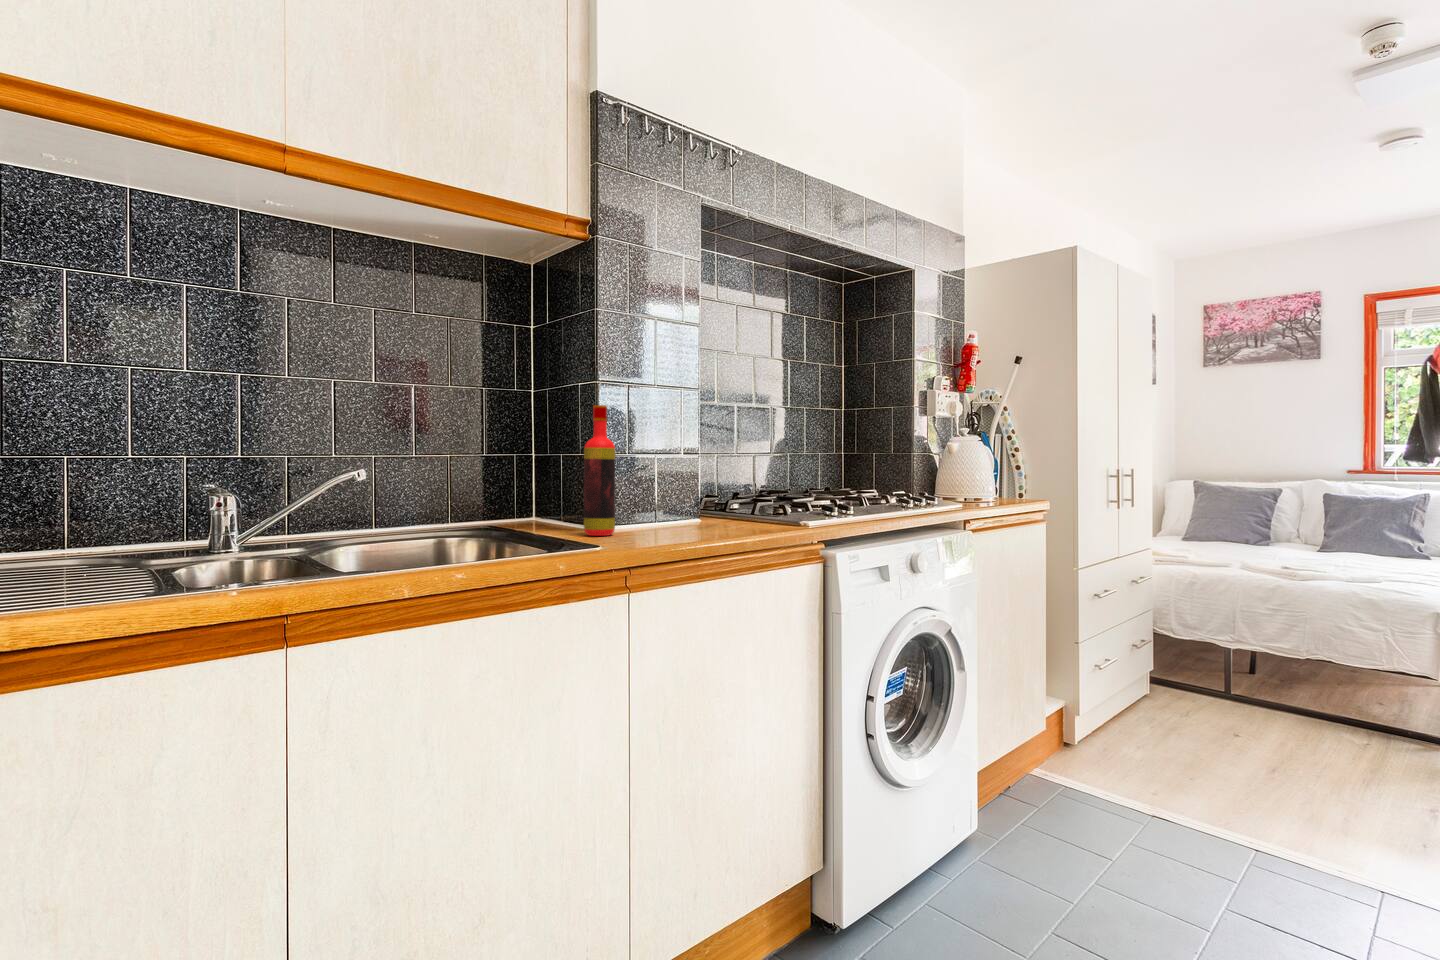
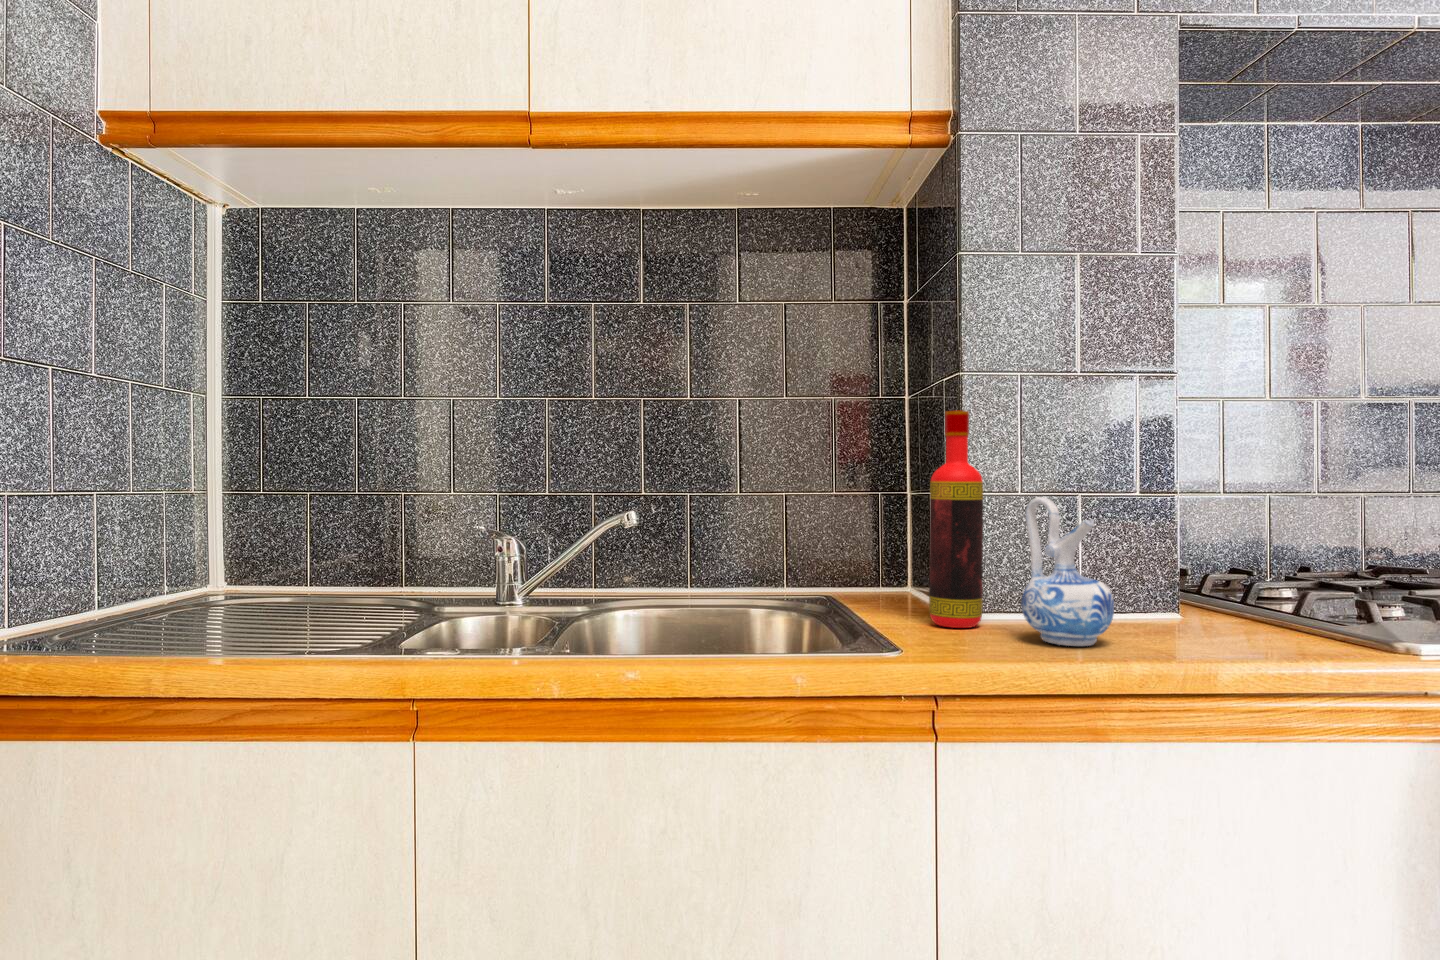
ceramic pitcher: none [645,457,692,537] -> present [1021,497,1114,646]

